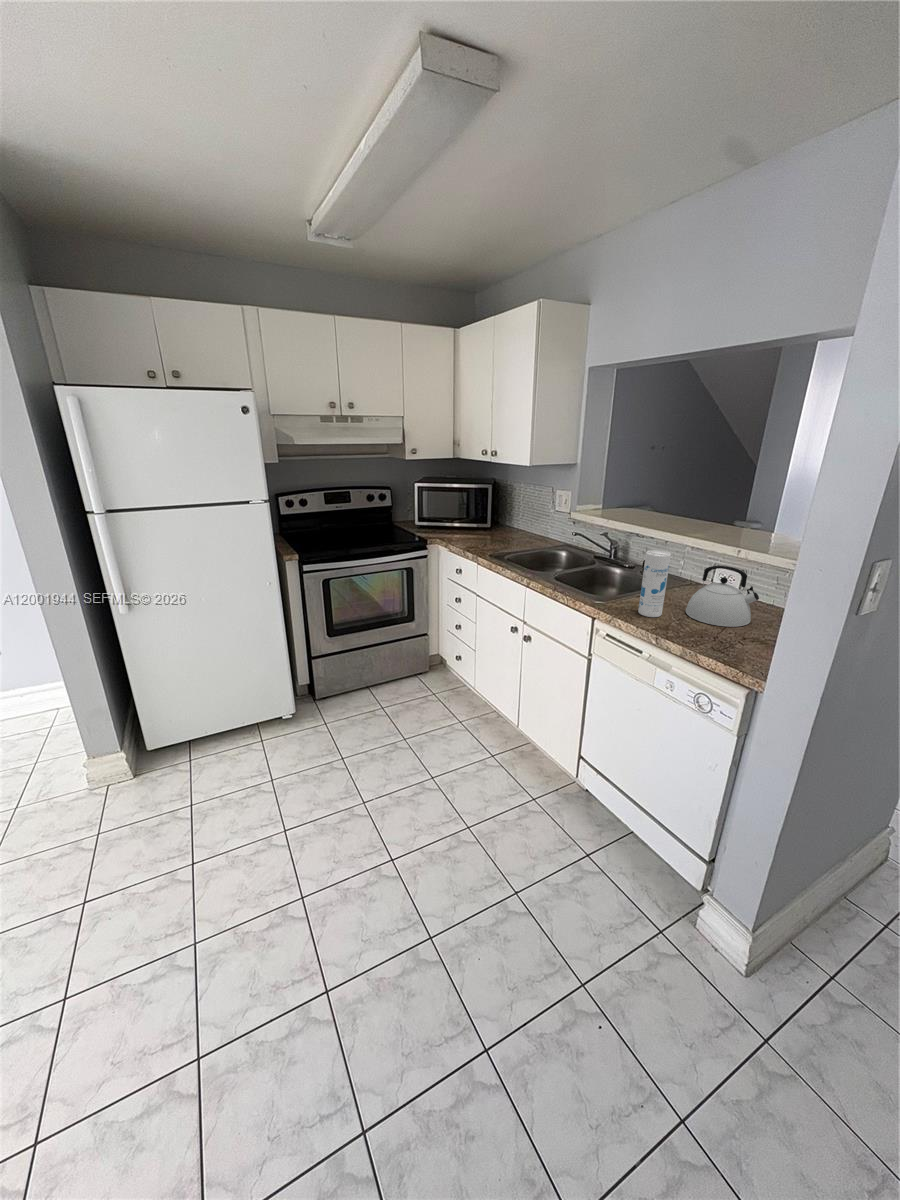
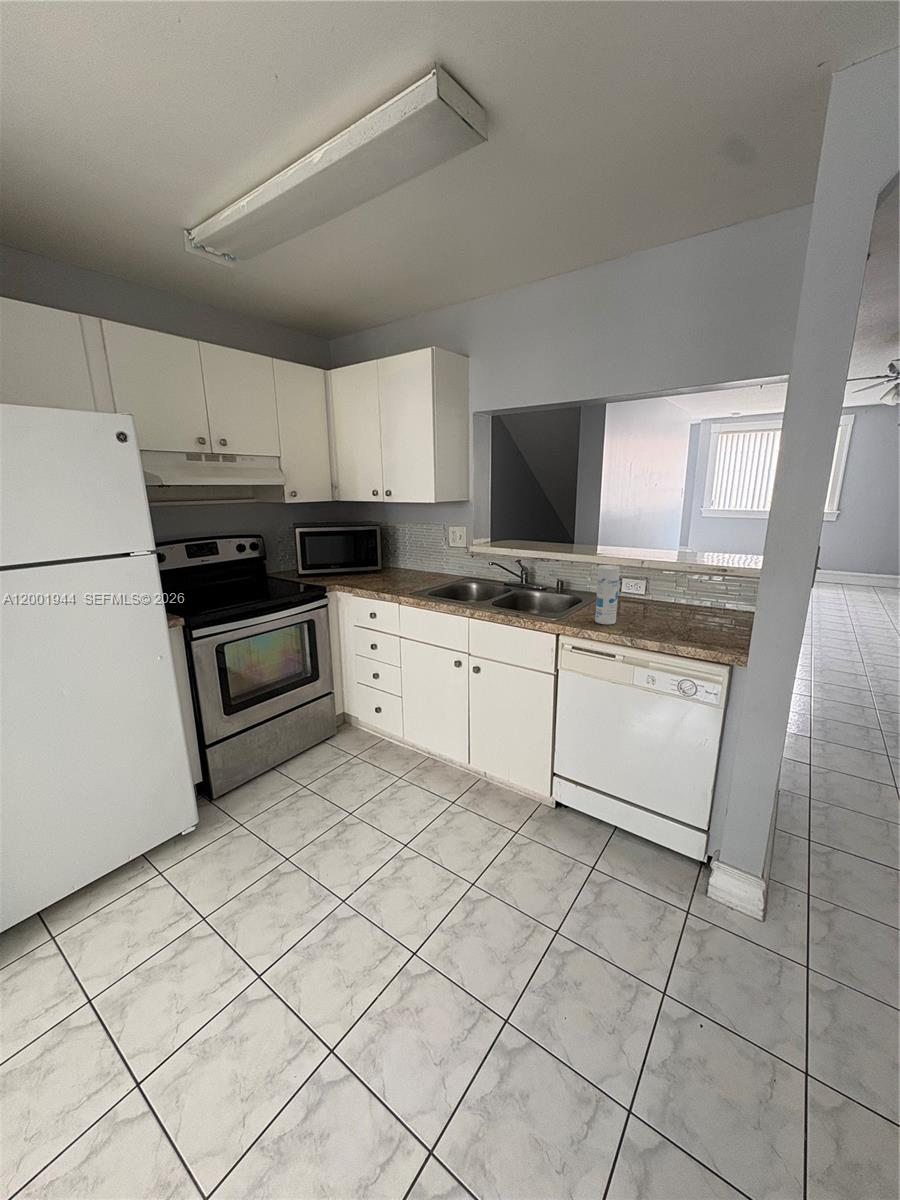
kettle: present [686,566,759,627] -> none [626,573,683,623]

